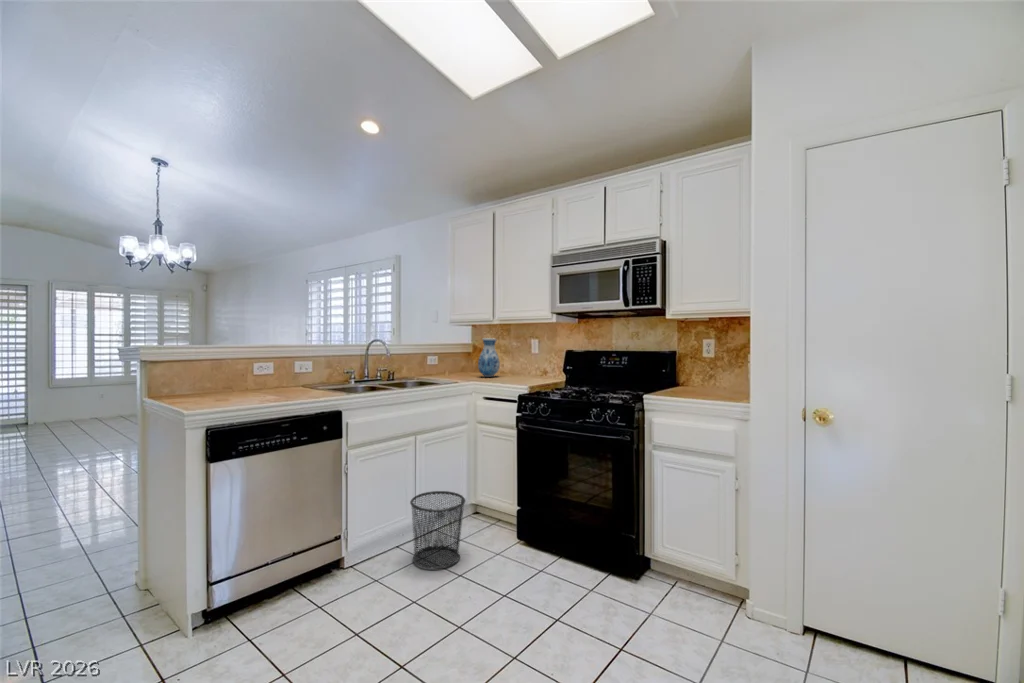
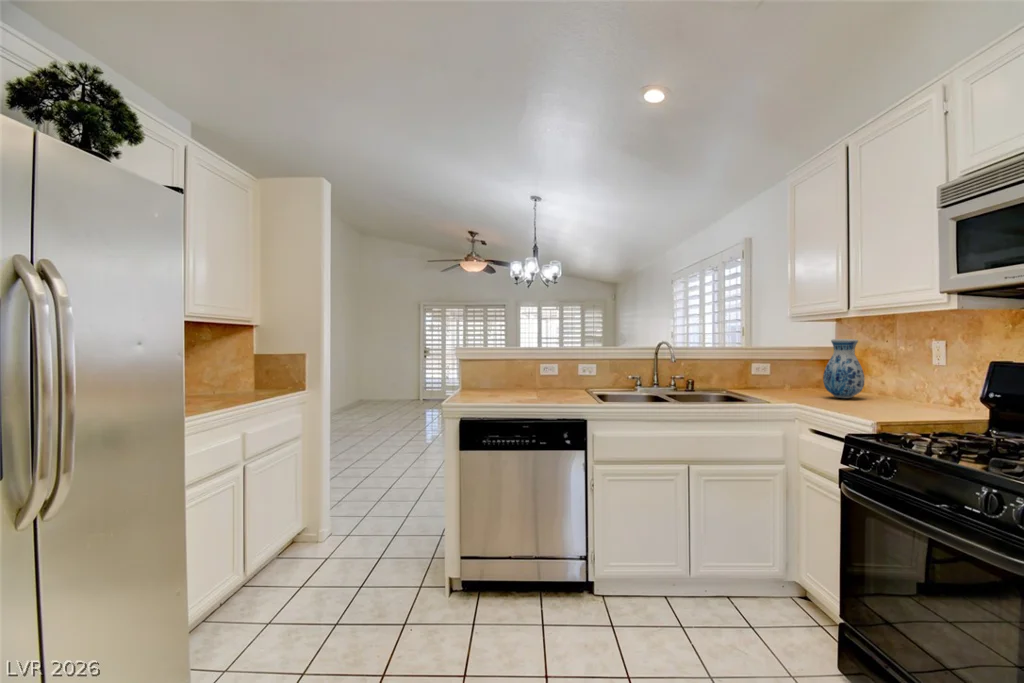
trash can: present [410,491,465,569] -> none [657,541,736,655]

